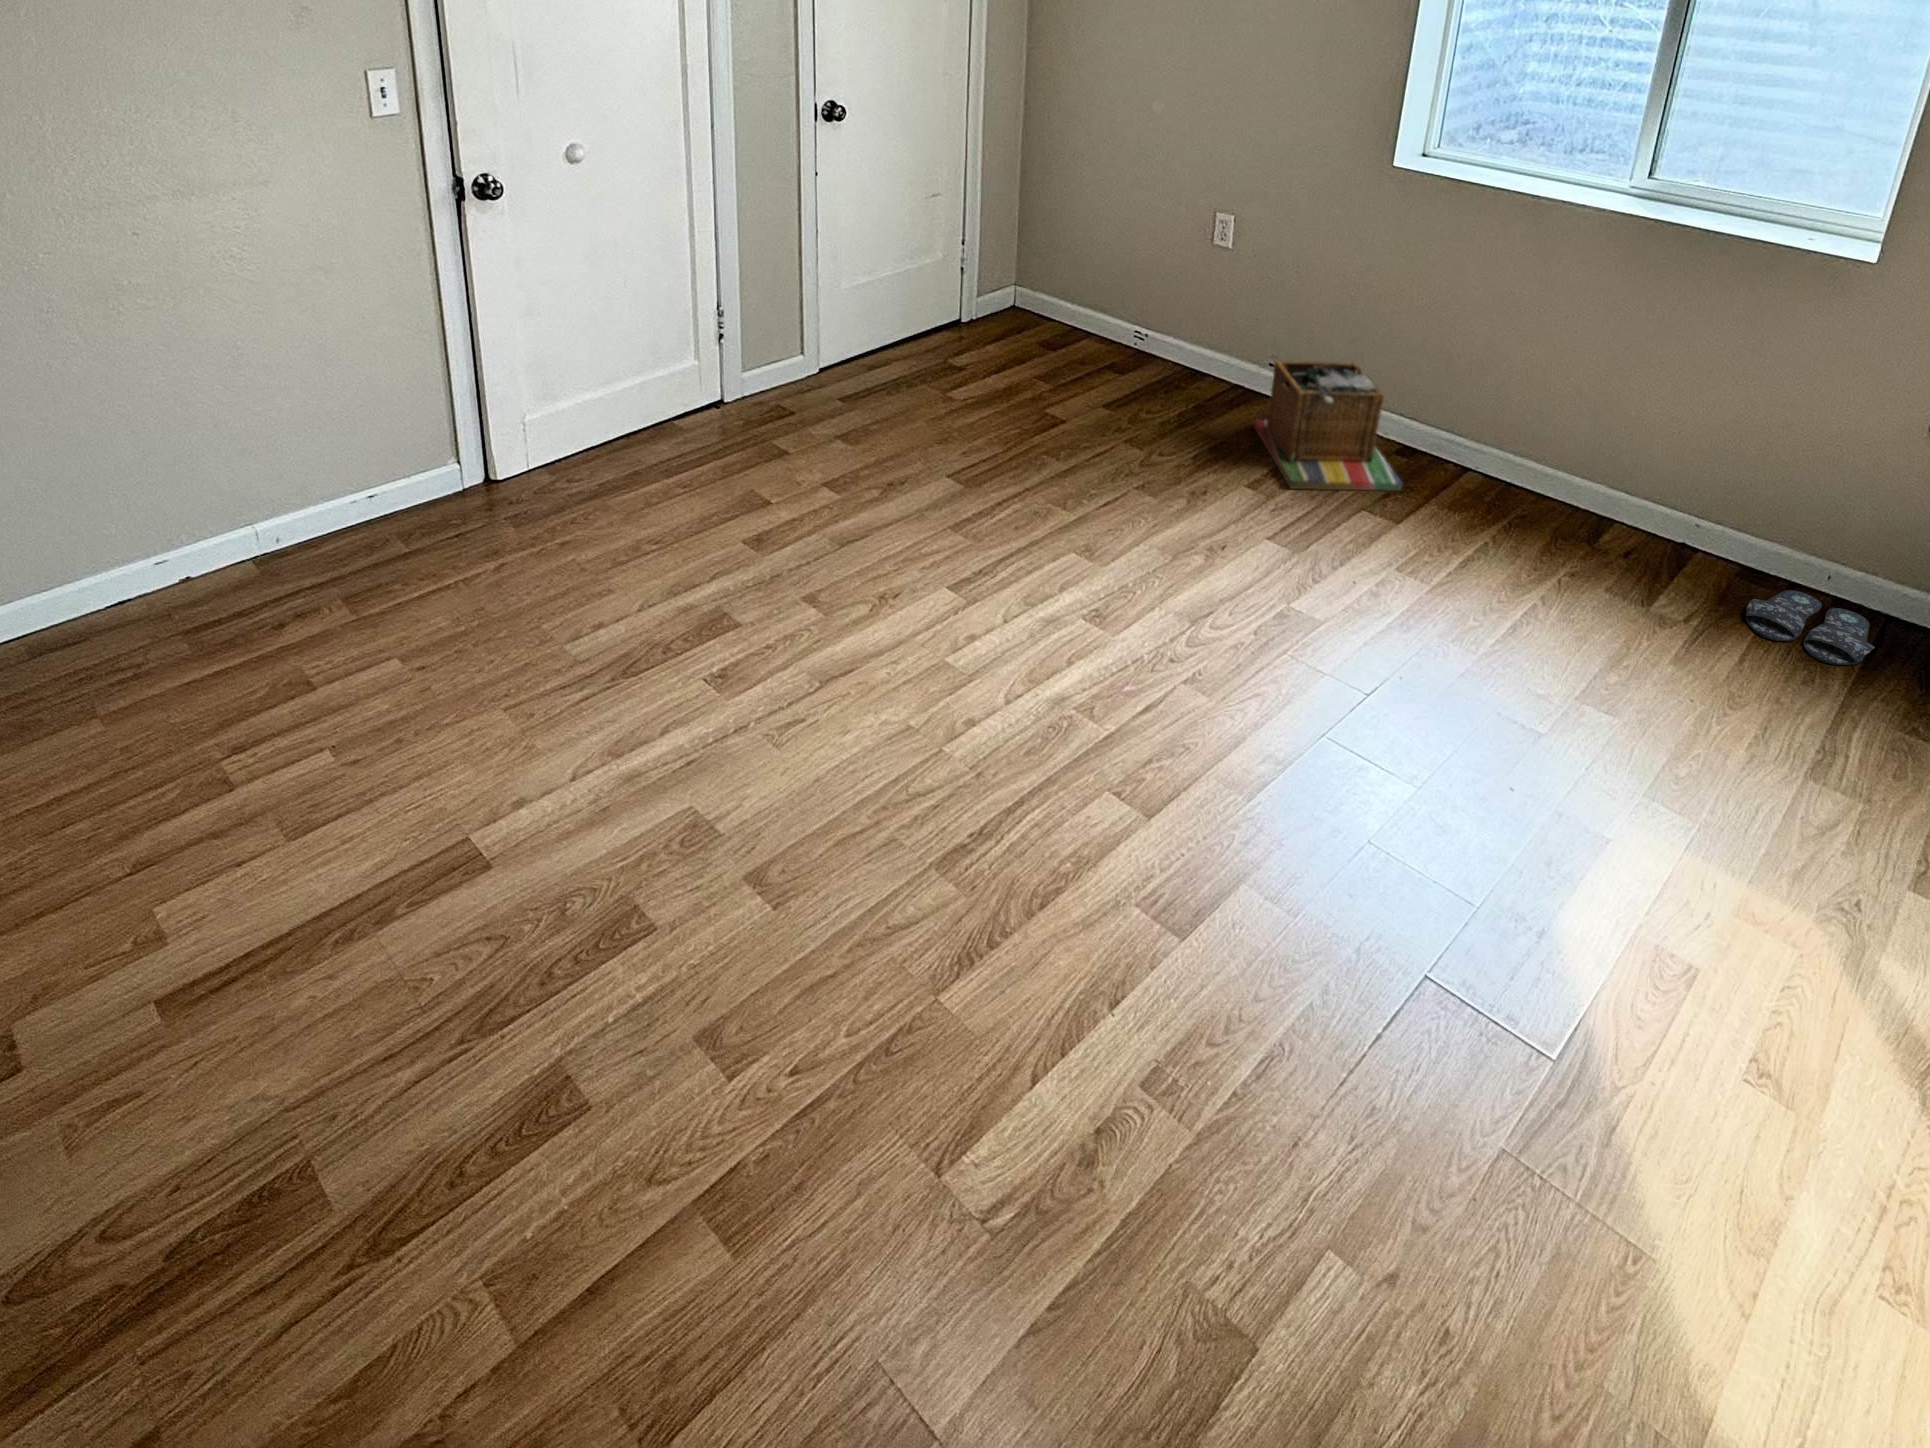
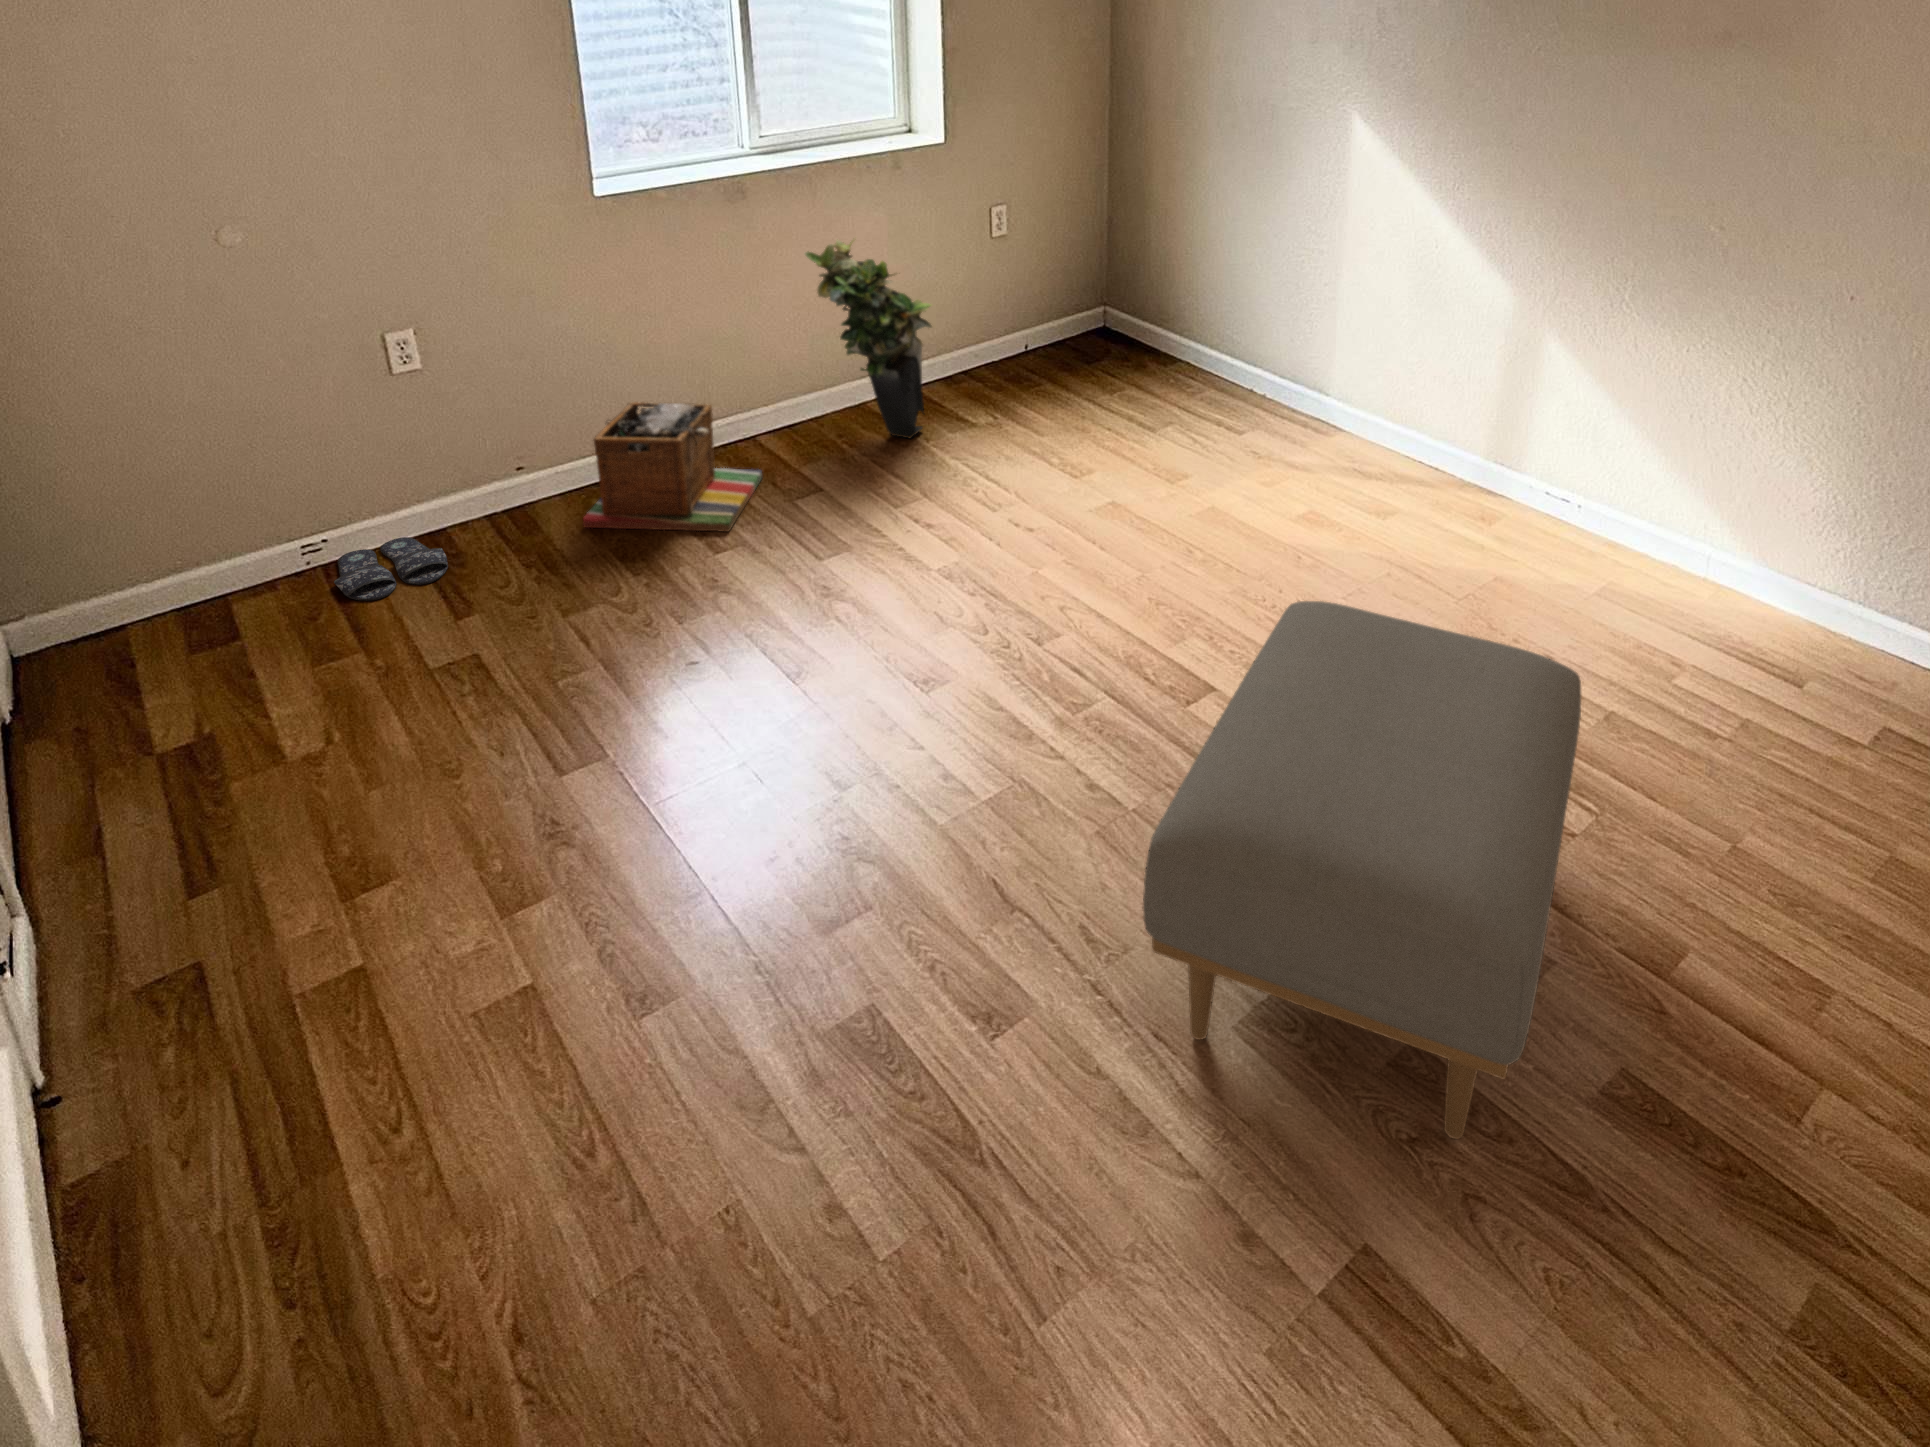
potted plant: none [1529,311,1677,569] -> present [805,240,932,438]
slippers: present [1746,590,1875,665] -> present [334,537,448,601]
ottoman: none [485,595,1043,1086] -> present [1143,601,1581,1139]

